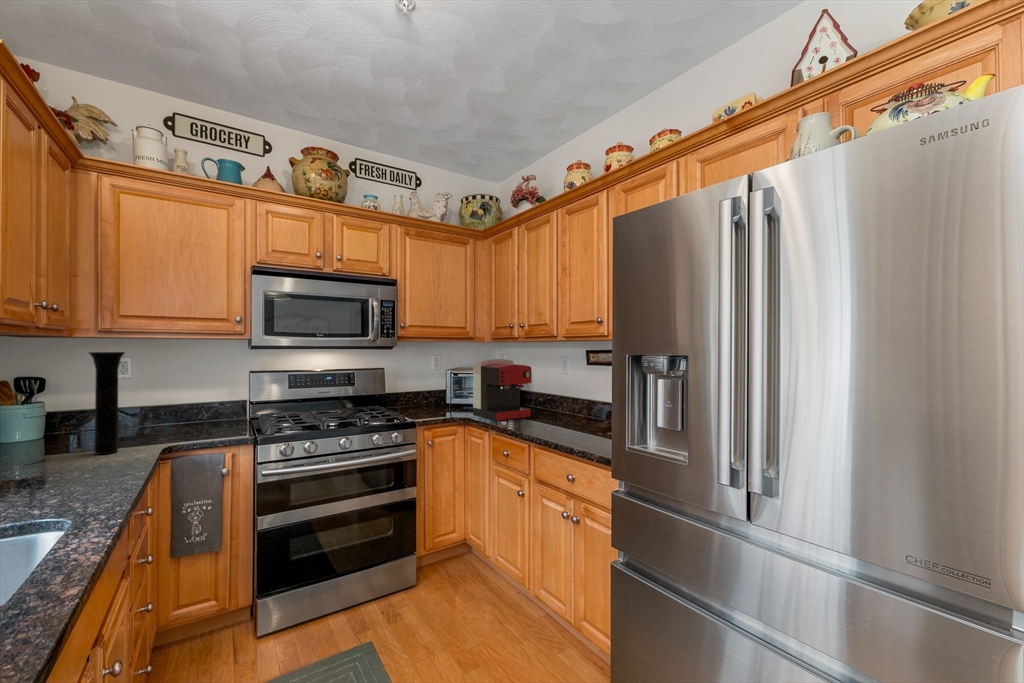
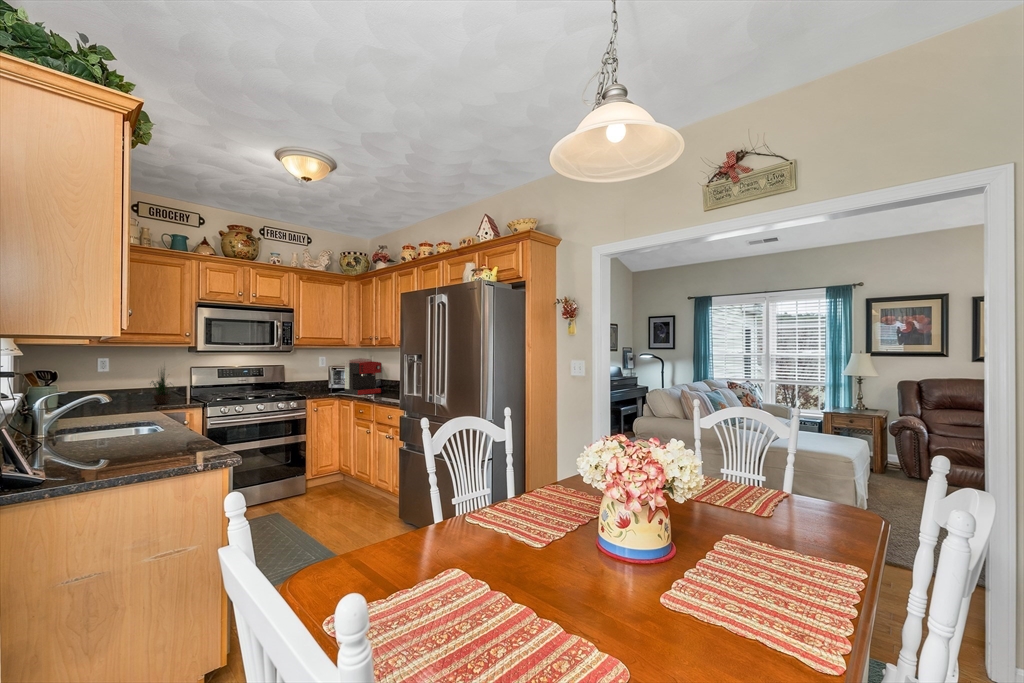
vase: present [89,352,125,454] -> none [108,354,129,411]
potted plant: none [170,361,218,435] -> present [150,372,171,404]

